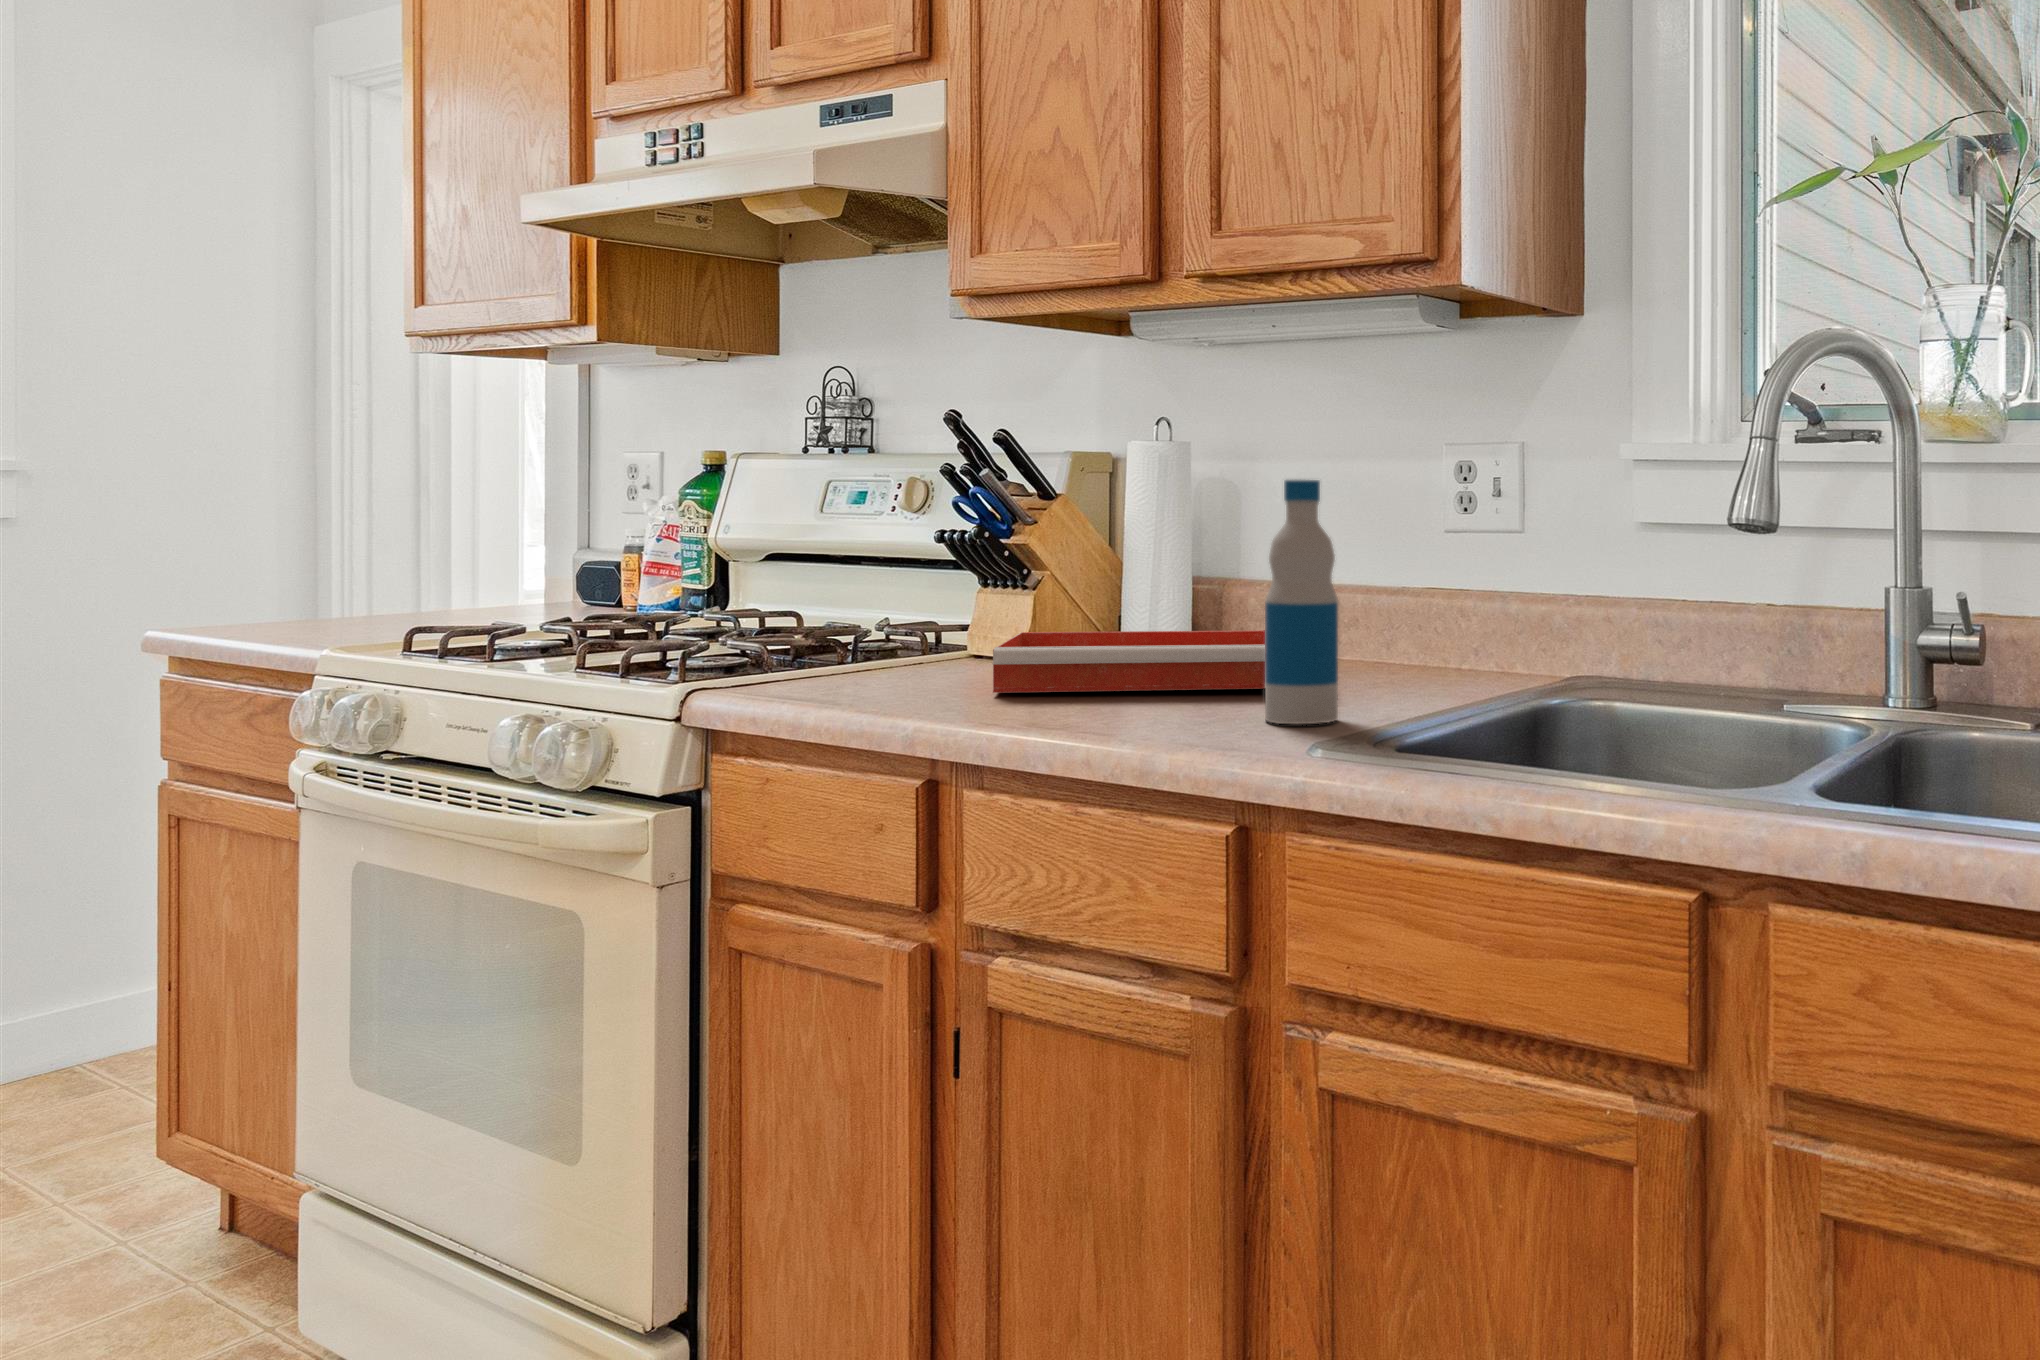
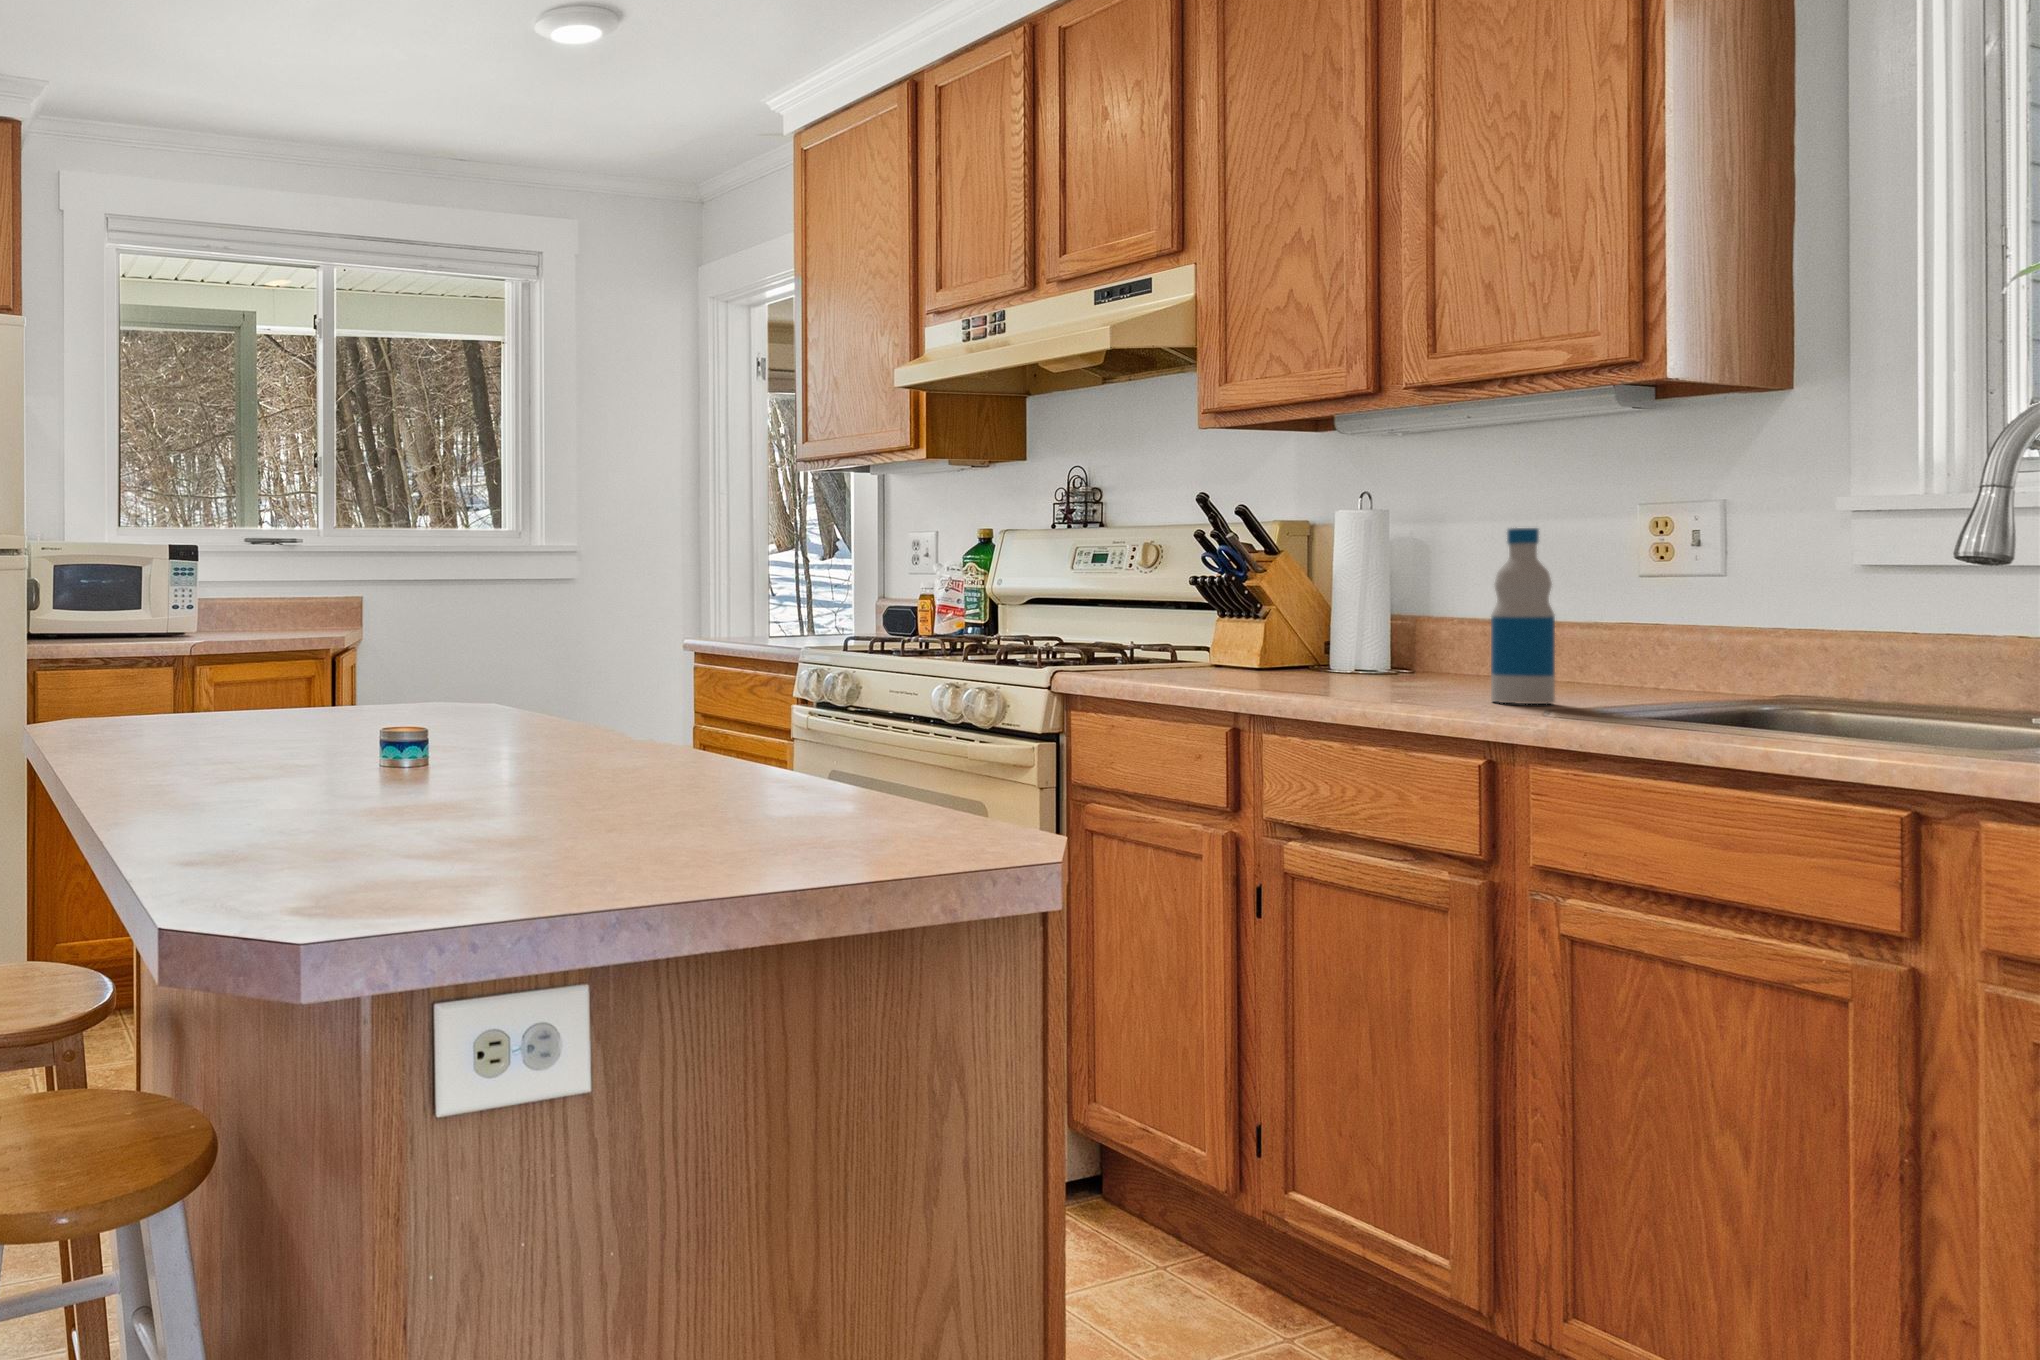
tray: present [992,630,1265,693] -> none [1260,646,1511,686]

